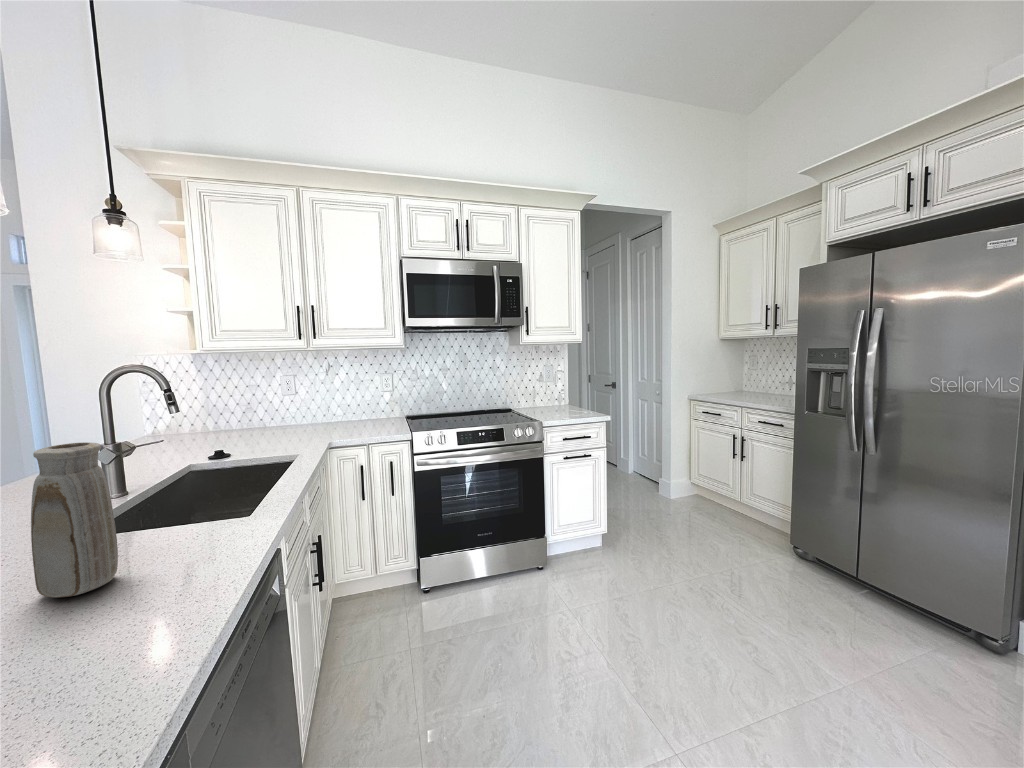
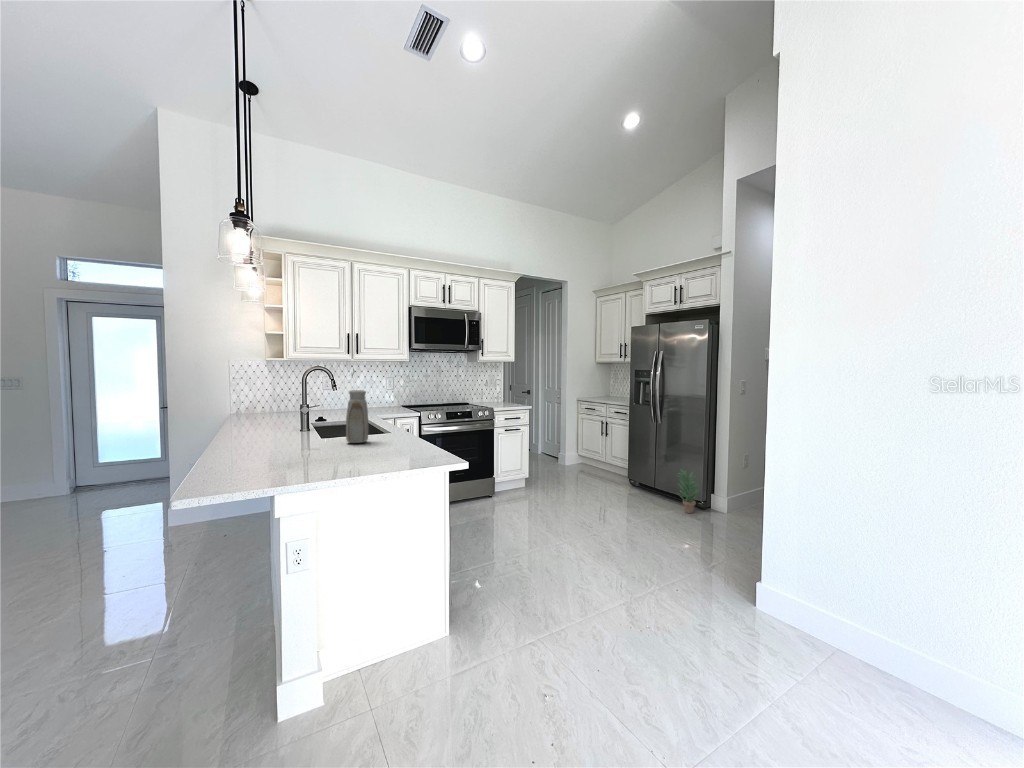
potted plant: none [918,559,991,659] -> present [677,470,699,513]

